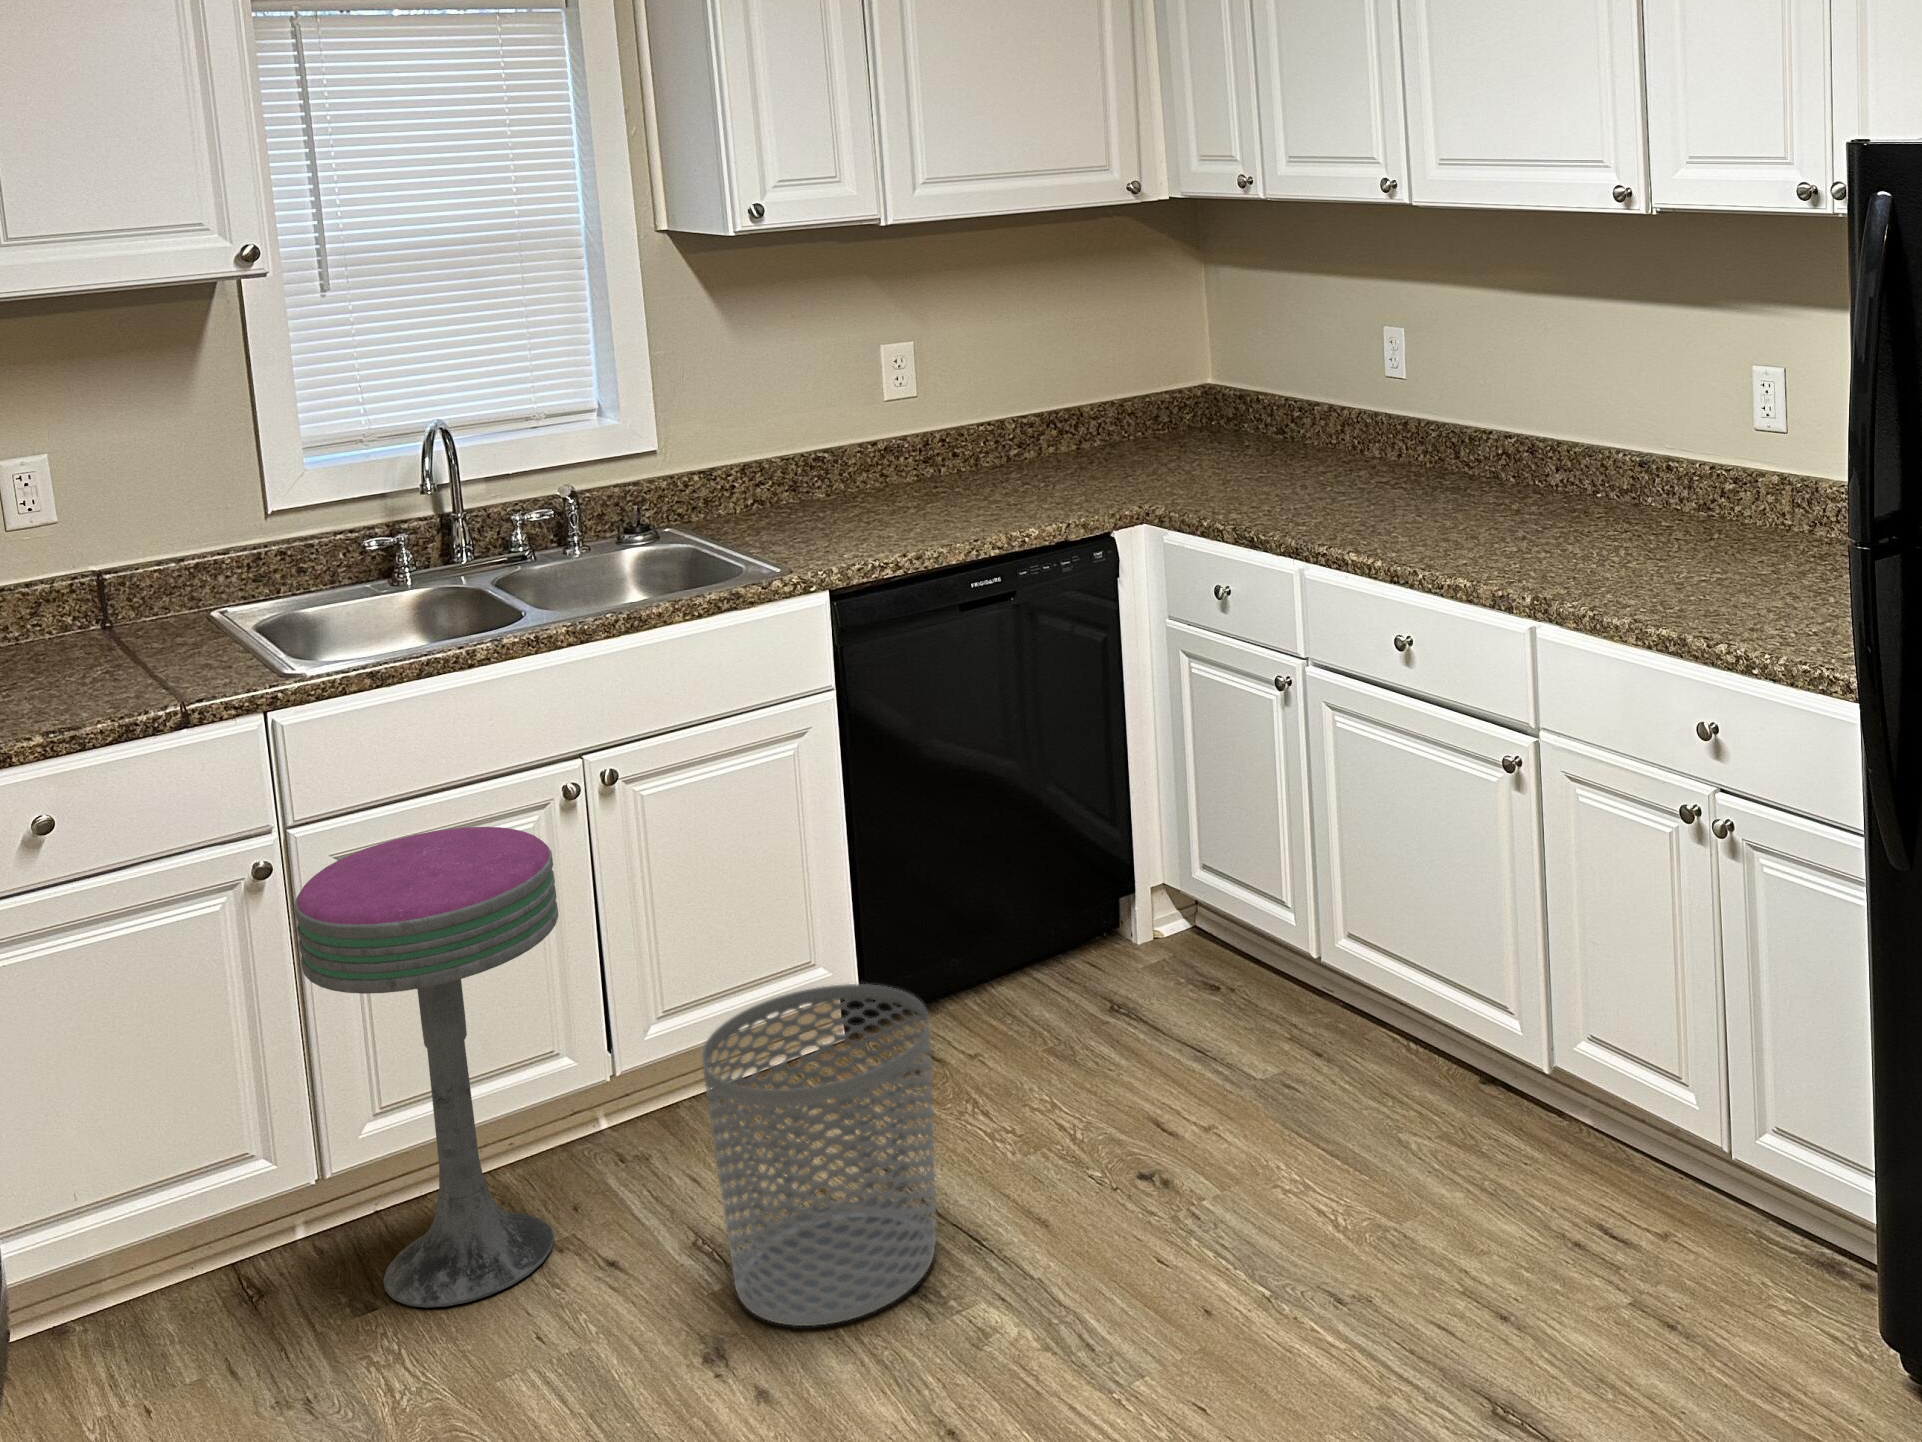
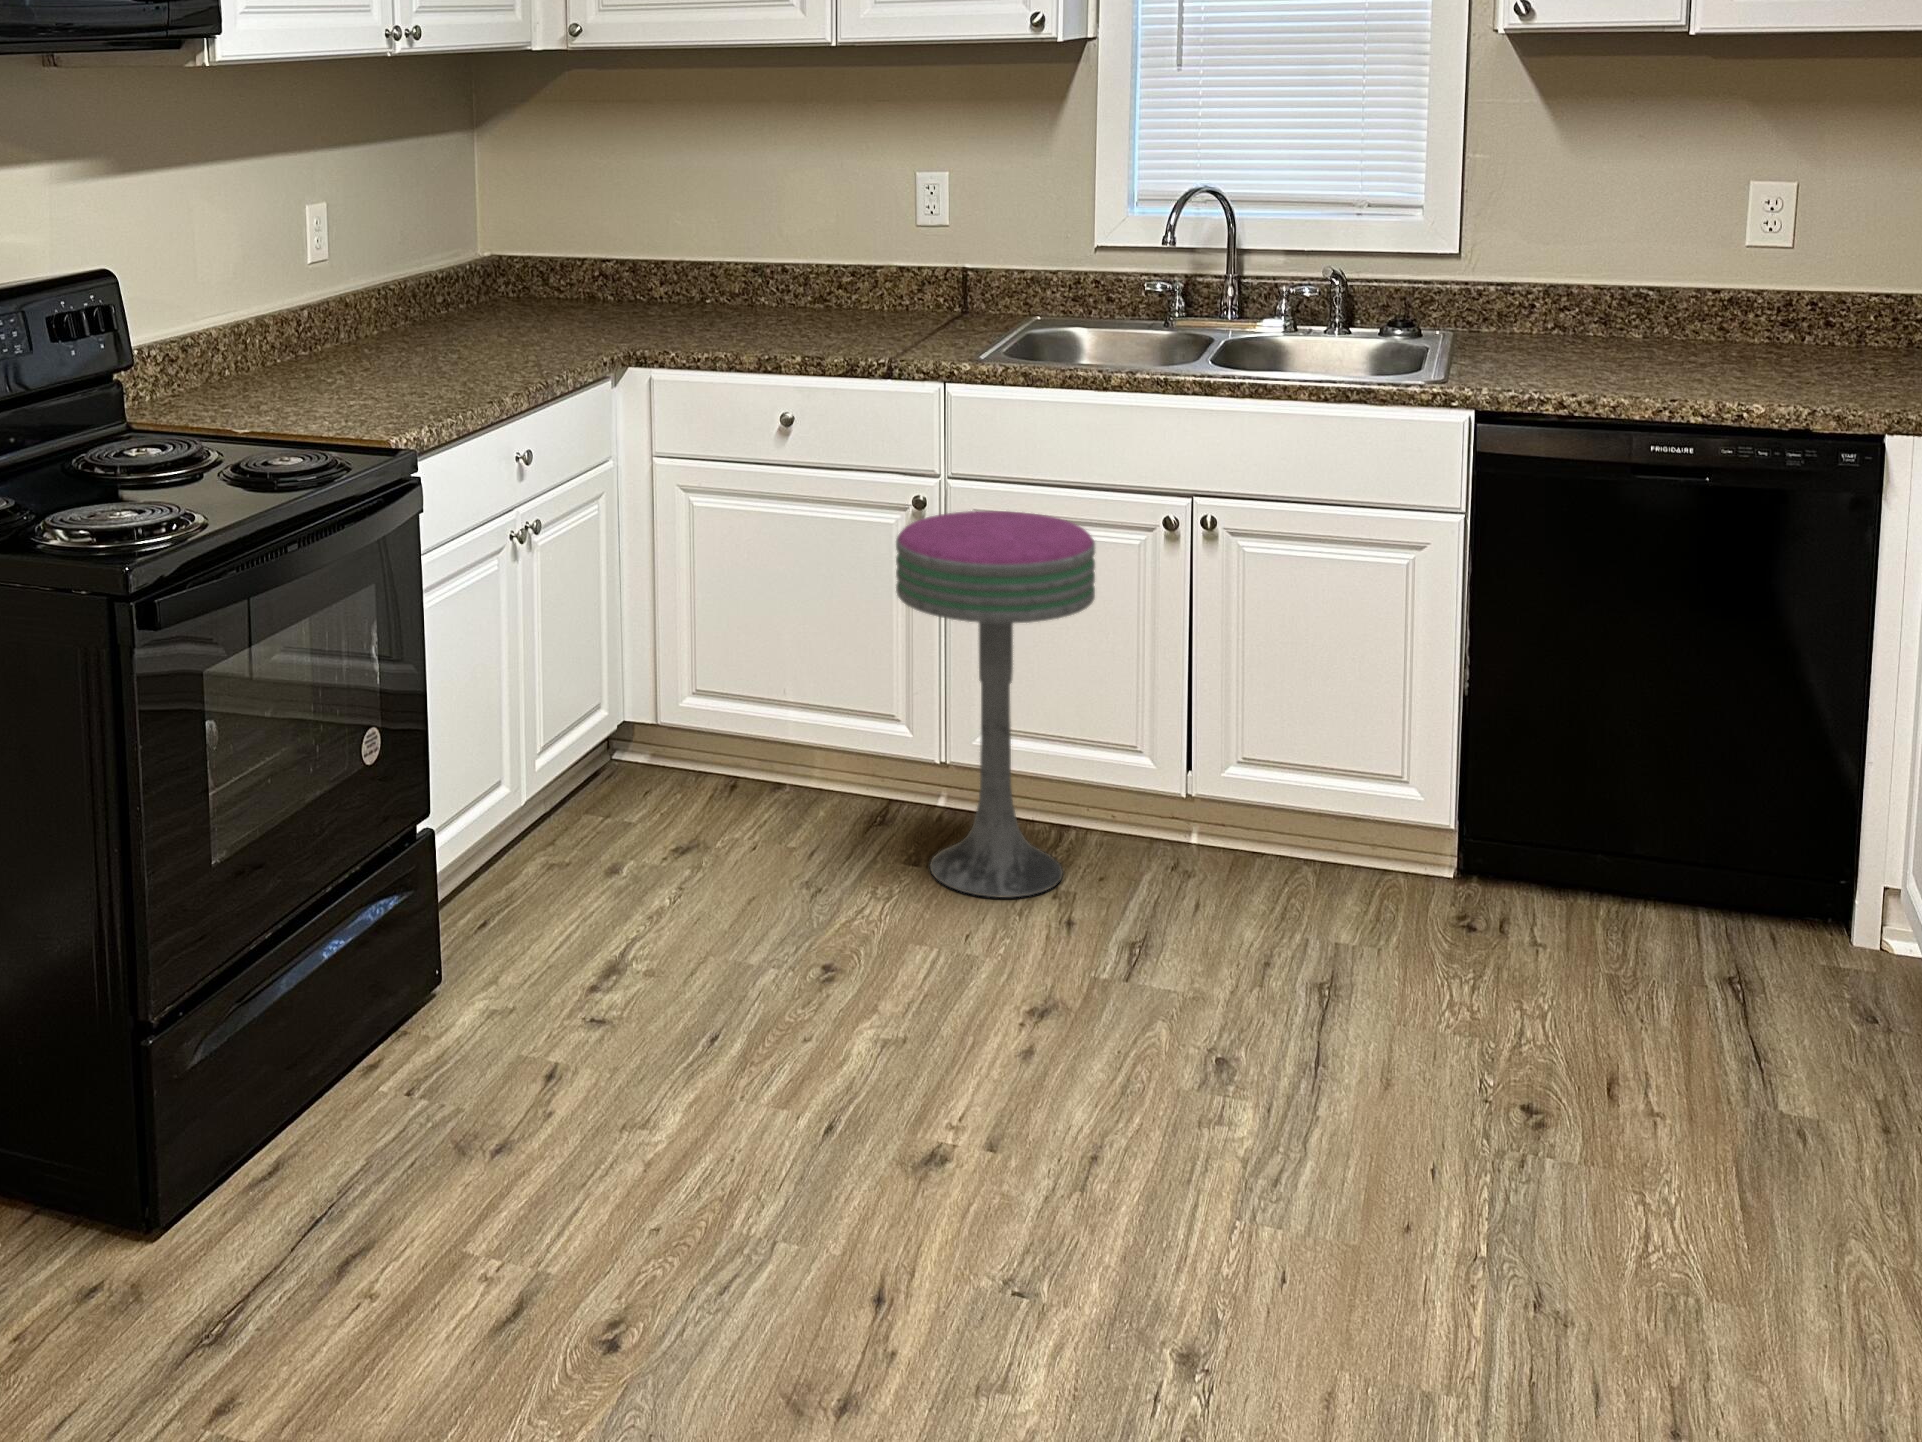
waste bin: present [702,984,936,1326] -> none [1081,746,1301,1058]

